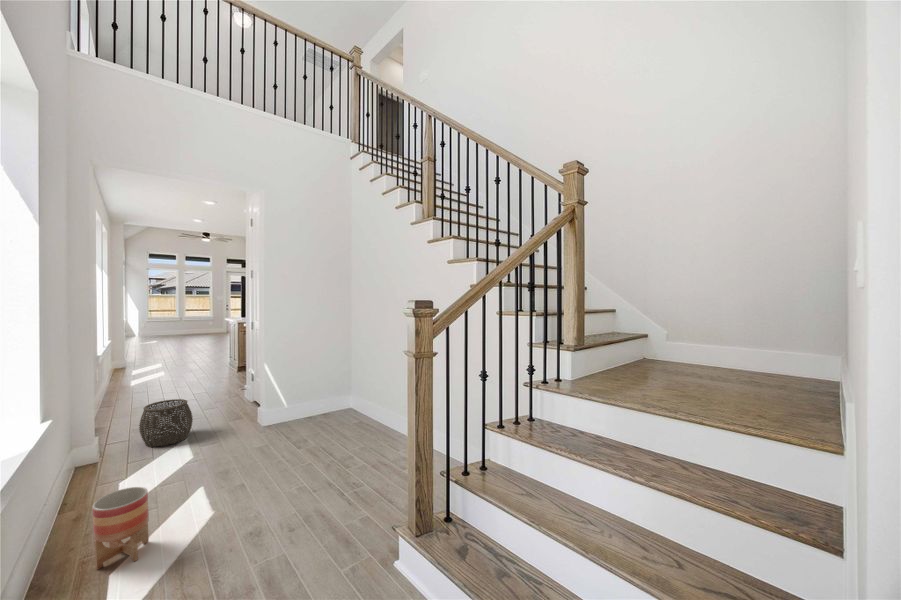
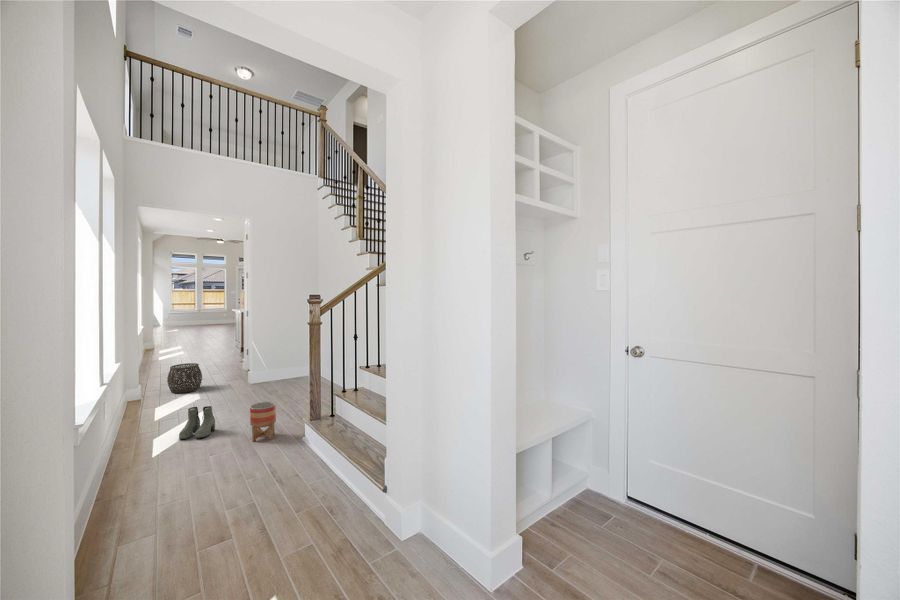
planter: present [92,487,149,570] -> present [250,402,276,442]
boots: none [159,499,225,574] -> present [179,406,215,439]

